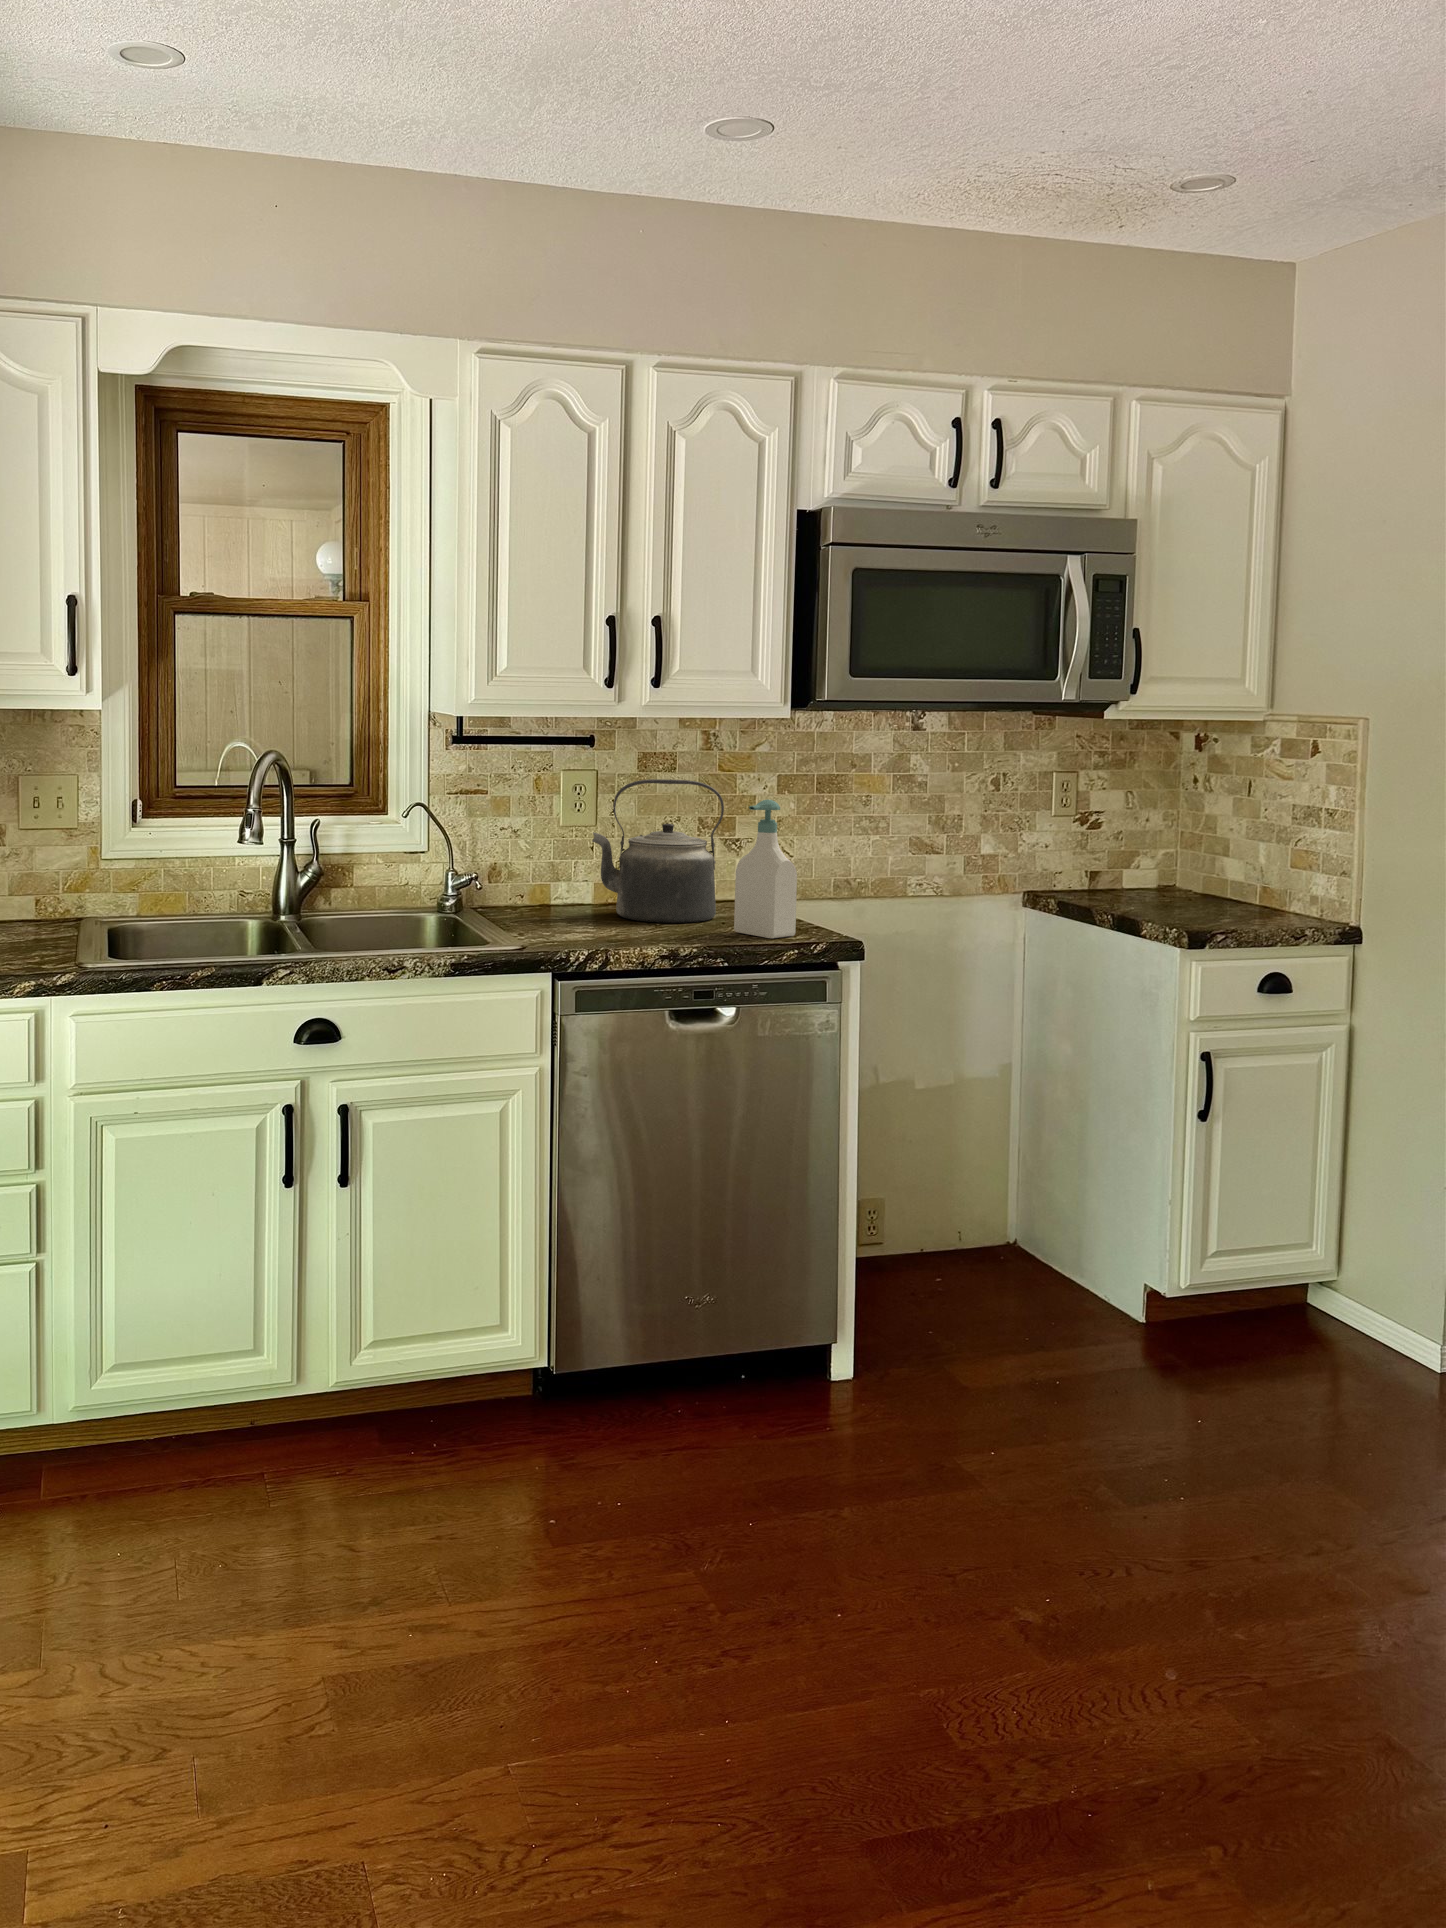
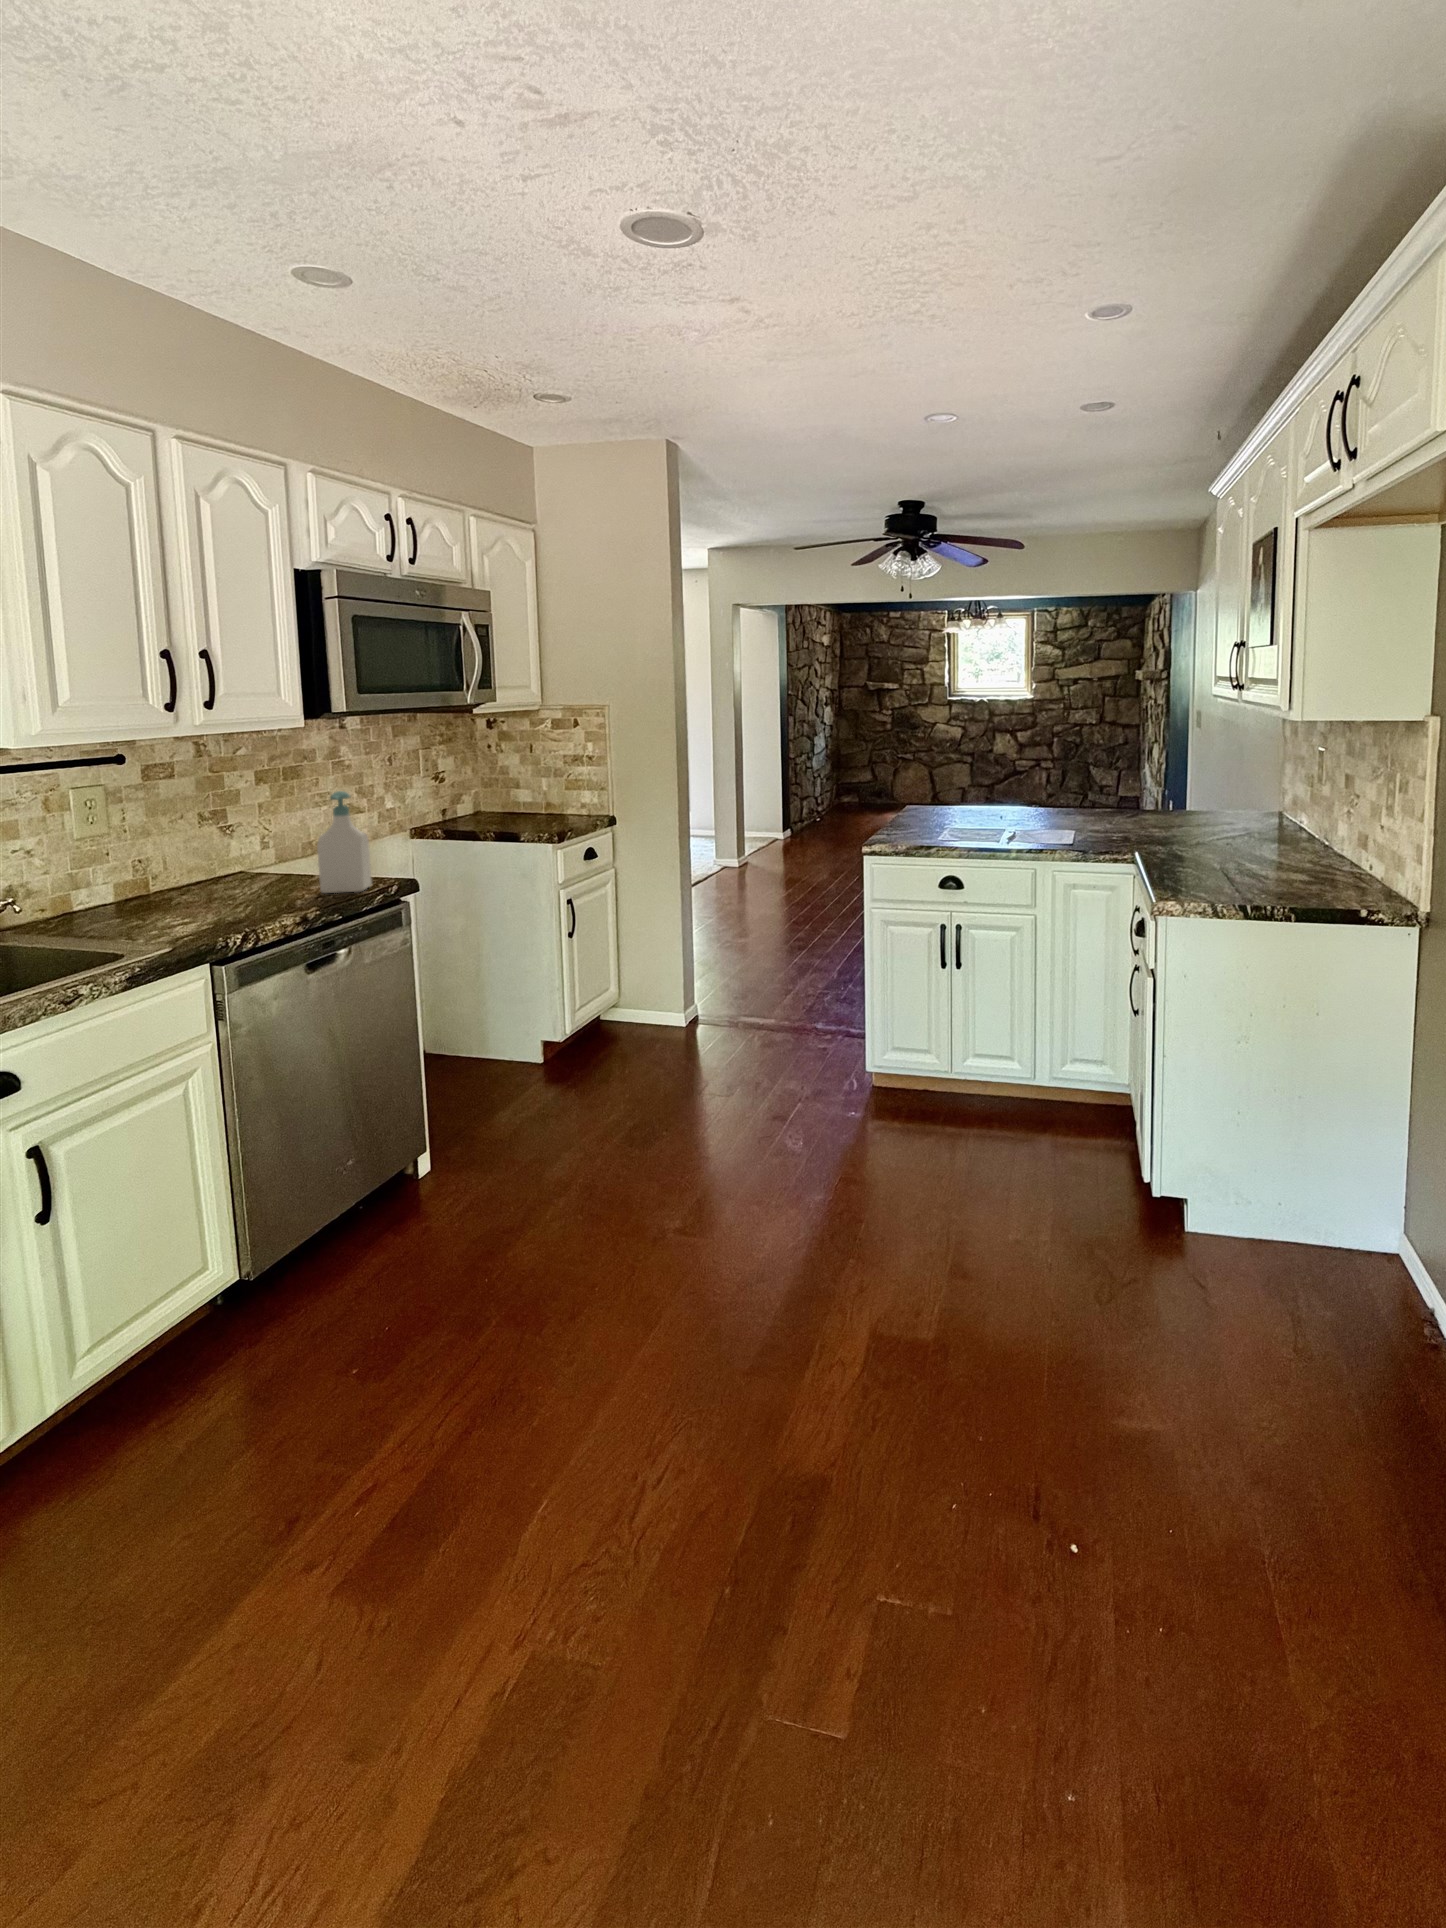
kettle: present [592,779,724,923] -> none [147,784,271,904]

